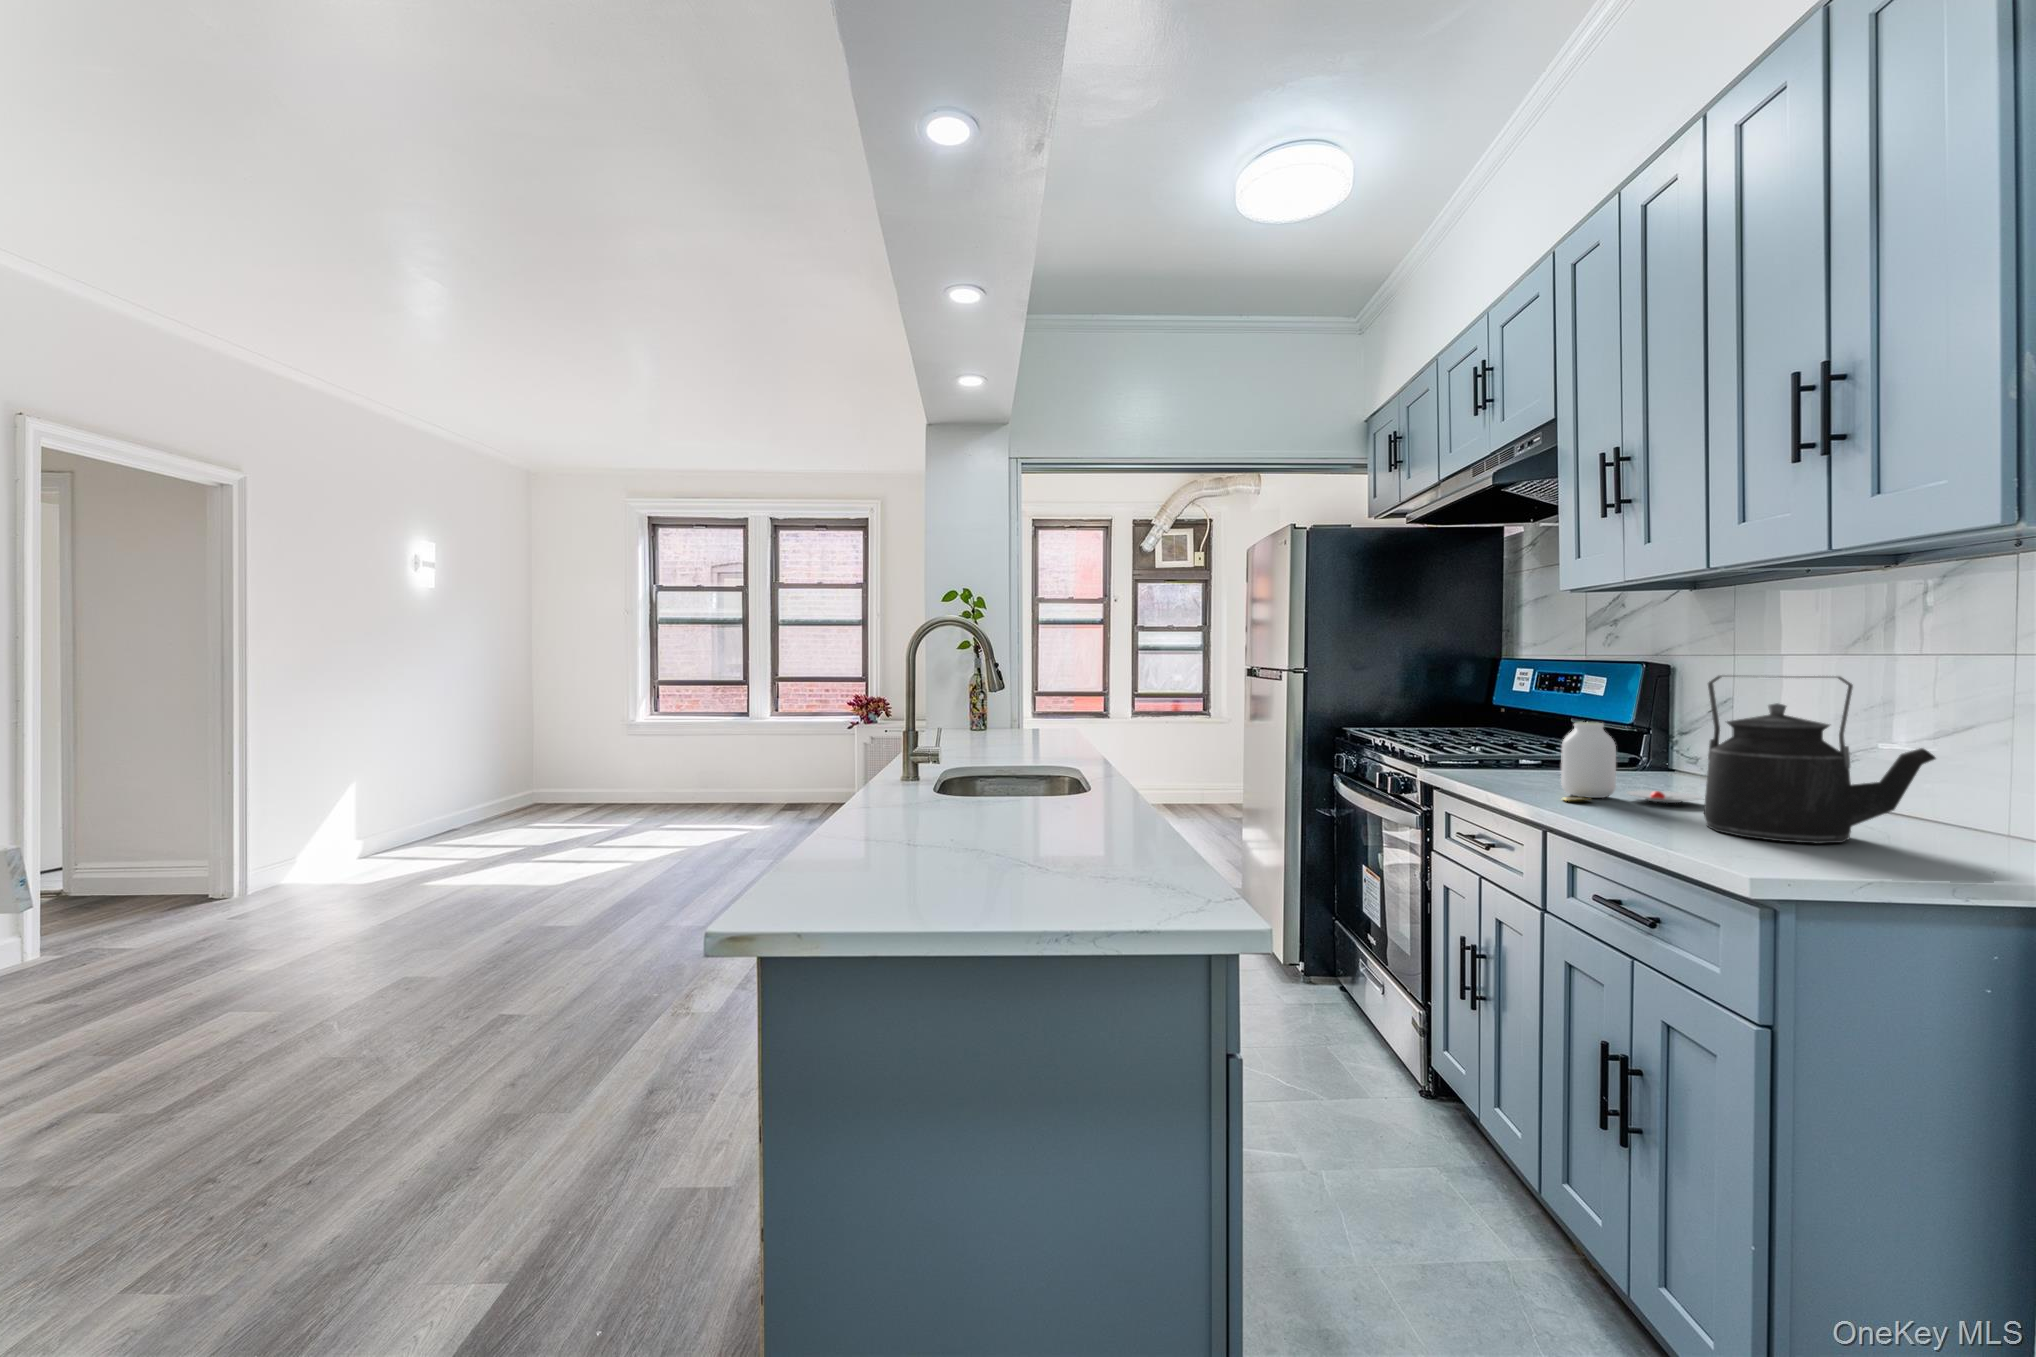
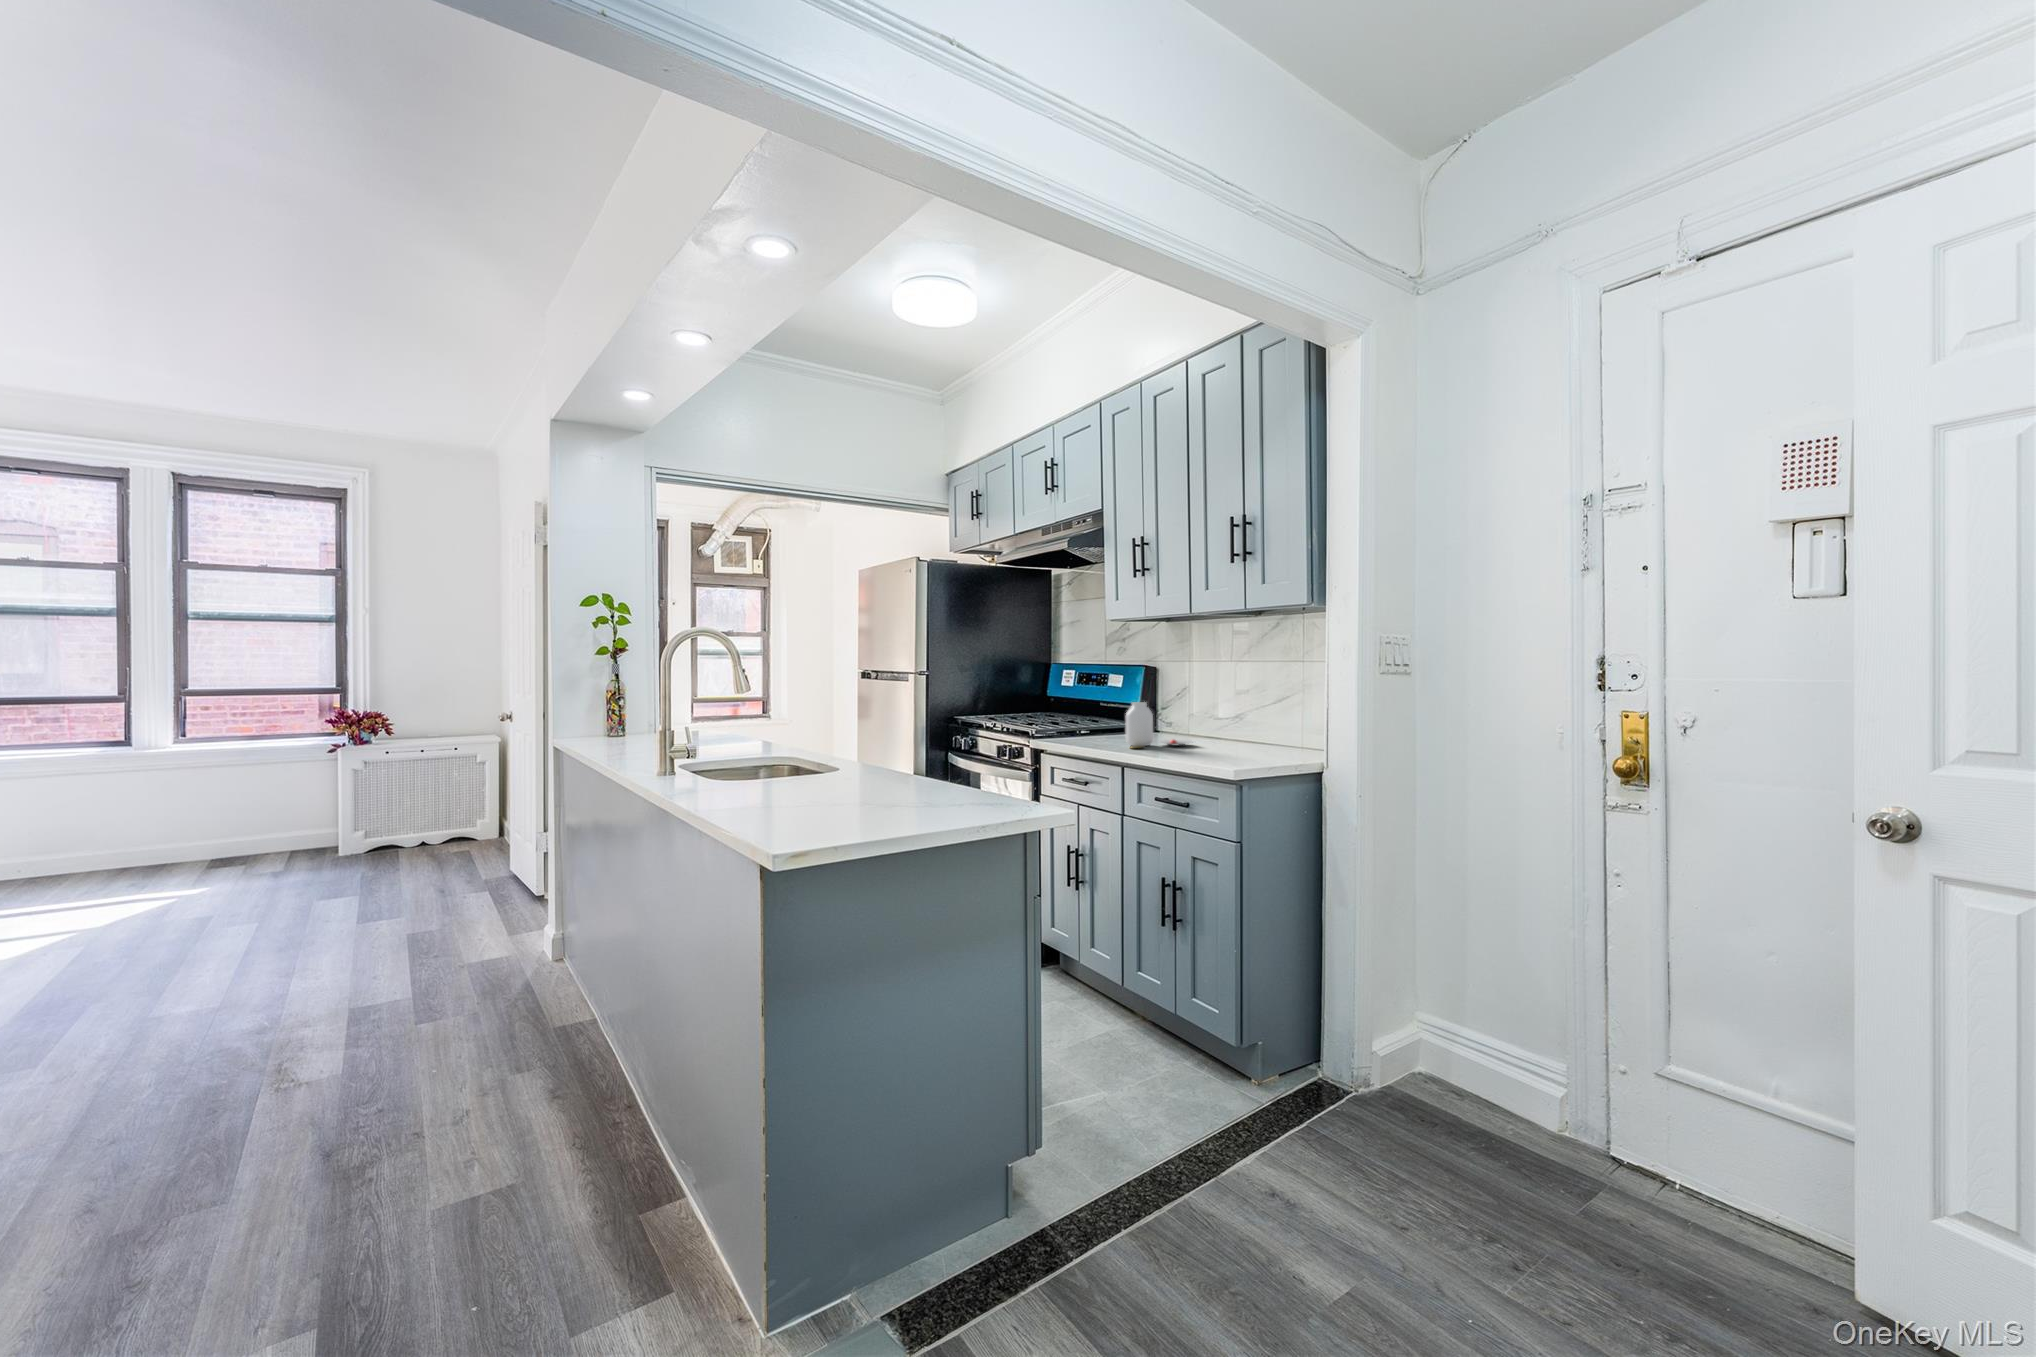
kettle: present [1704,675,1936,843] -> none [1202,673,1293,758]

